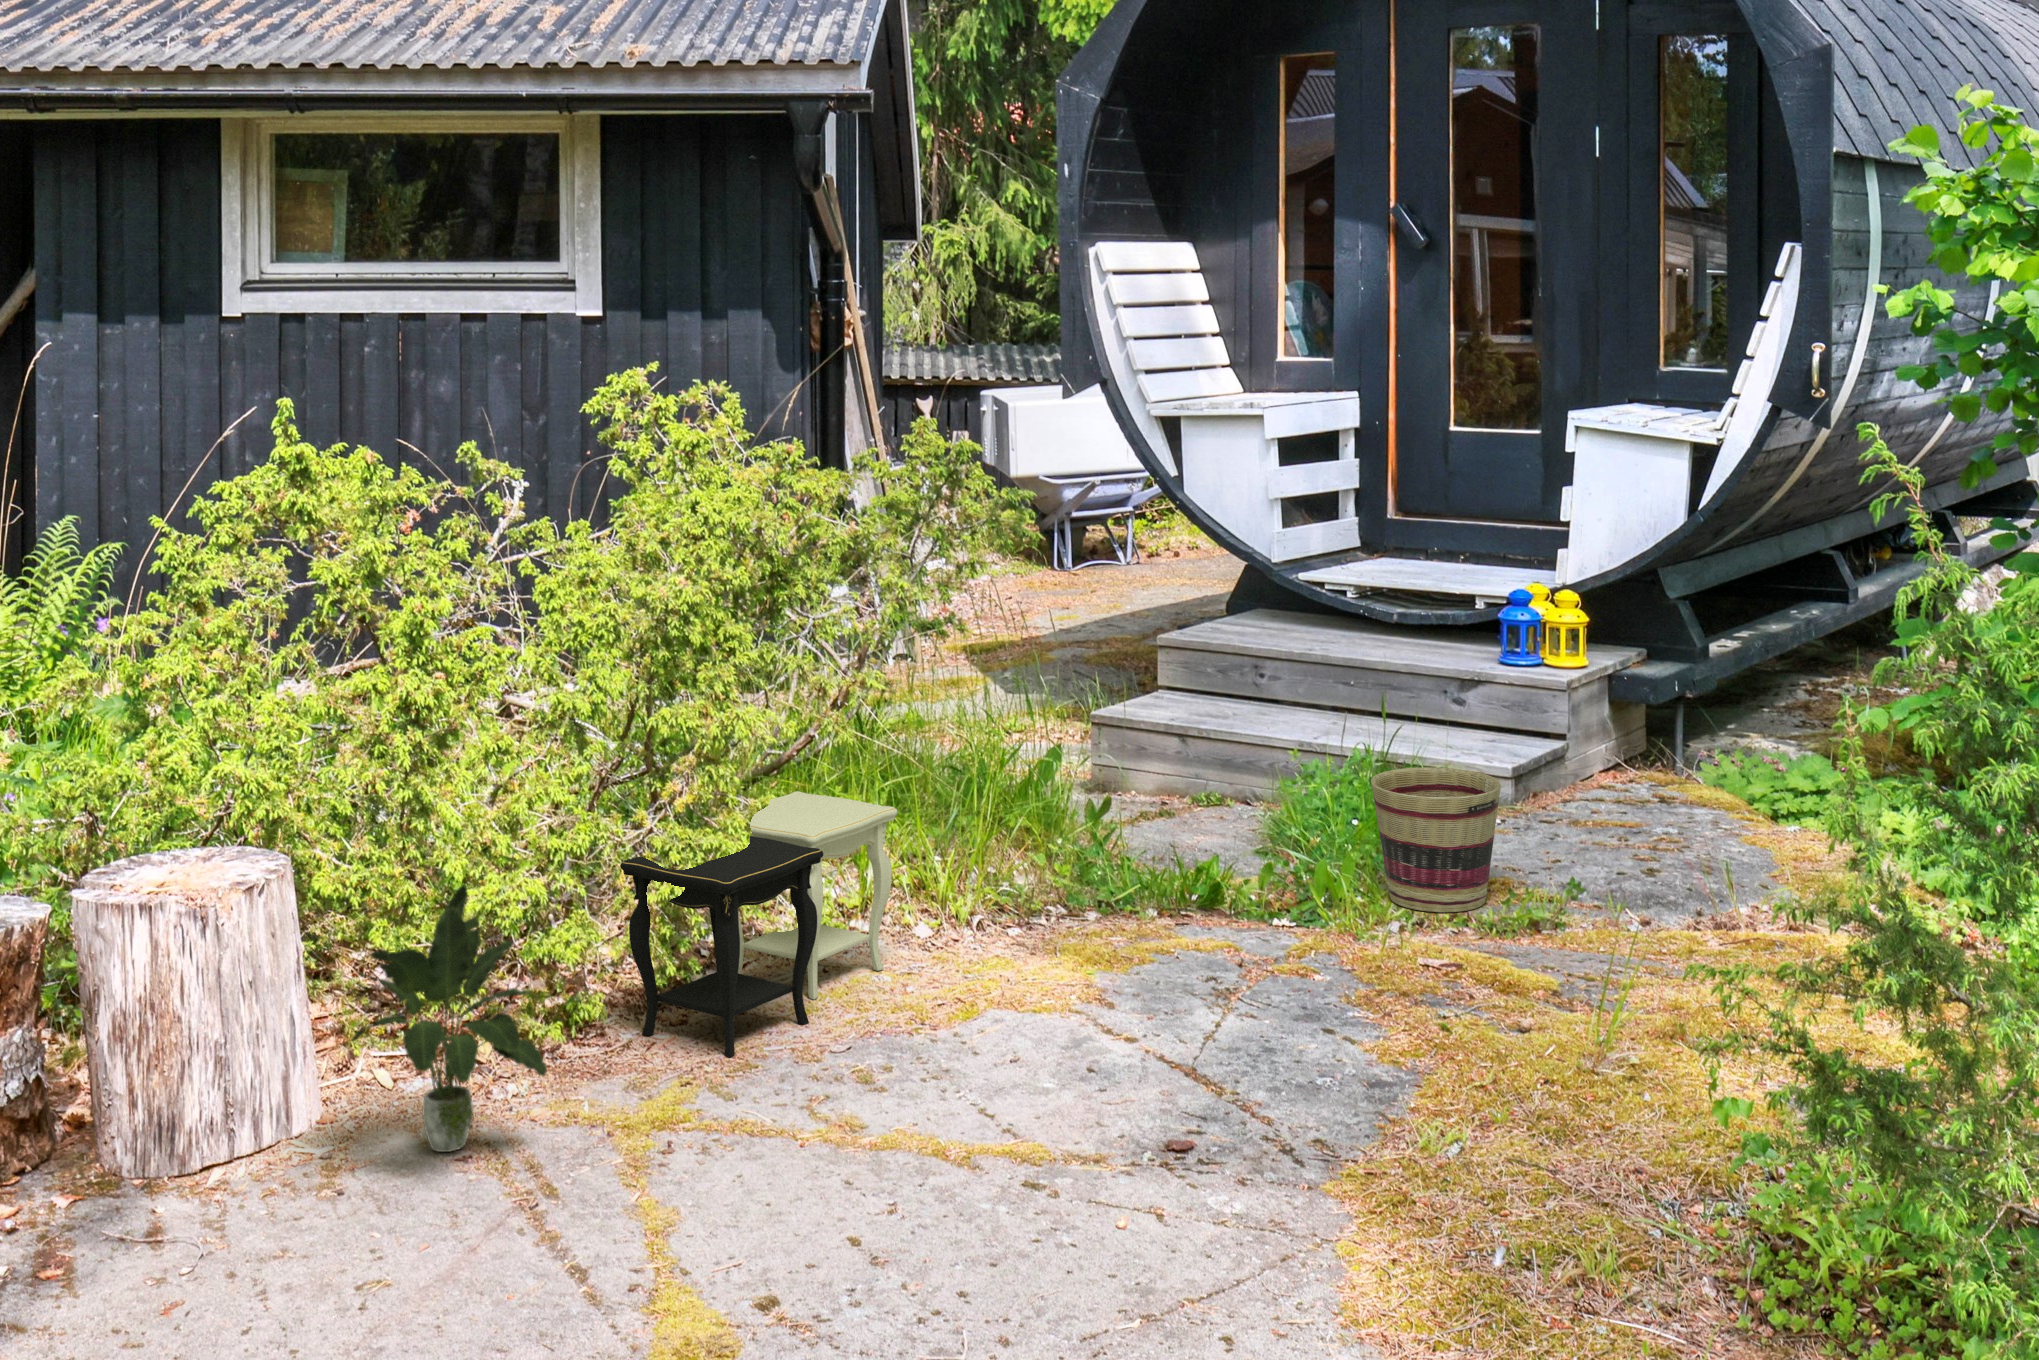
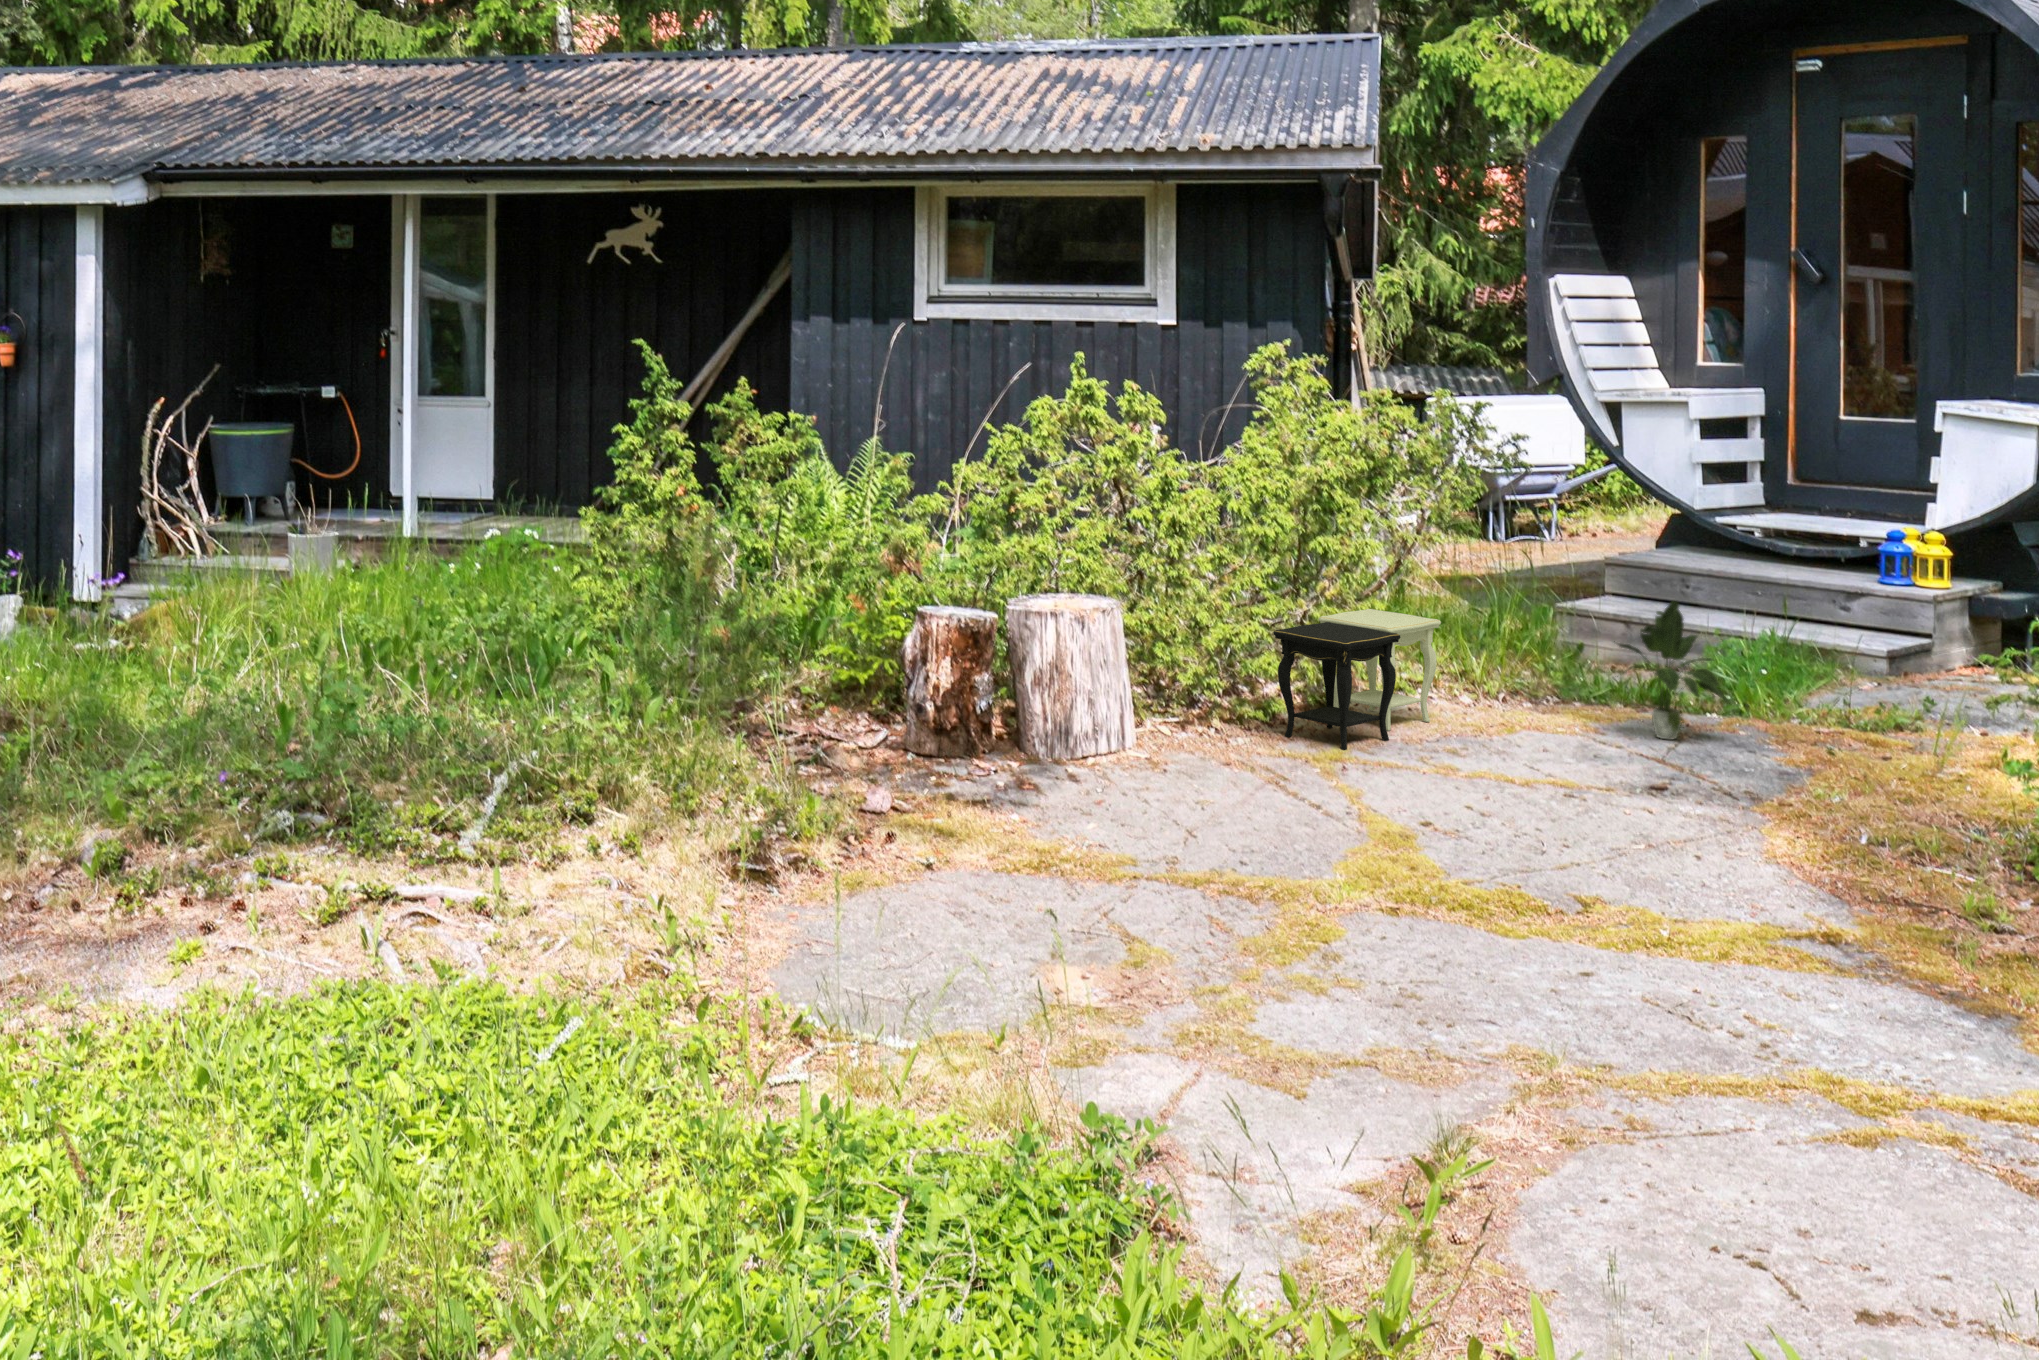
basket: present [1371,767,1501,912] -> none [1774,632,1875,728]
potted plant: present [351,885,547,1152] -> present [1614,601,1727,740]

